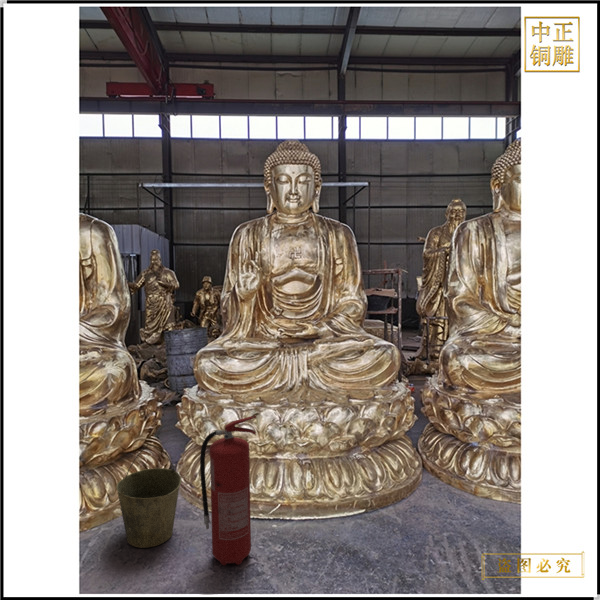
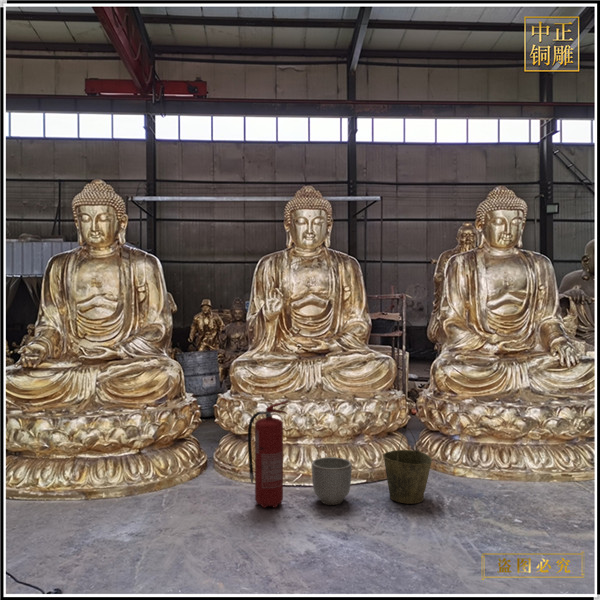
bucket: present [116,444,181,548] -> present [383,428,432,504]
planter: none [290,485,346,558] -> present [312,457,352,505]

